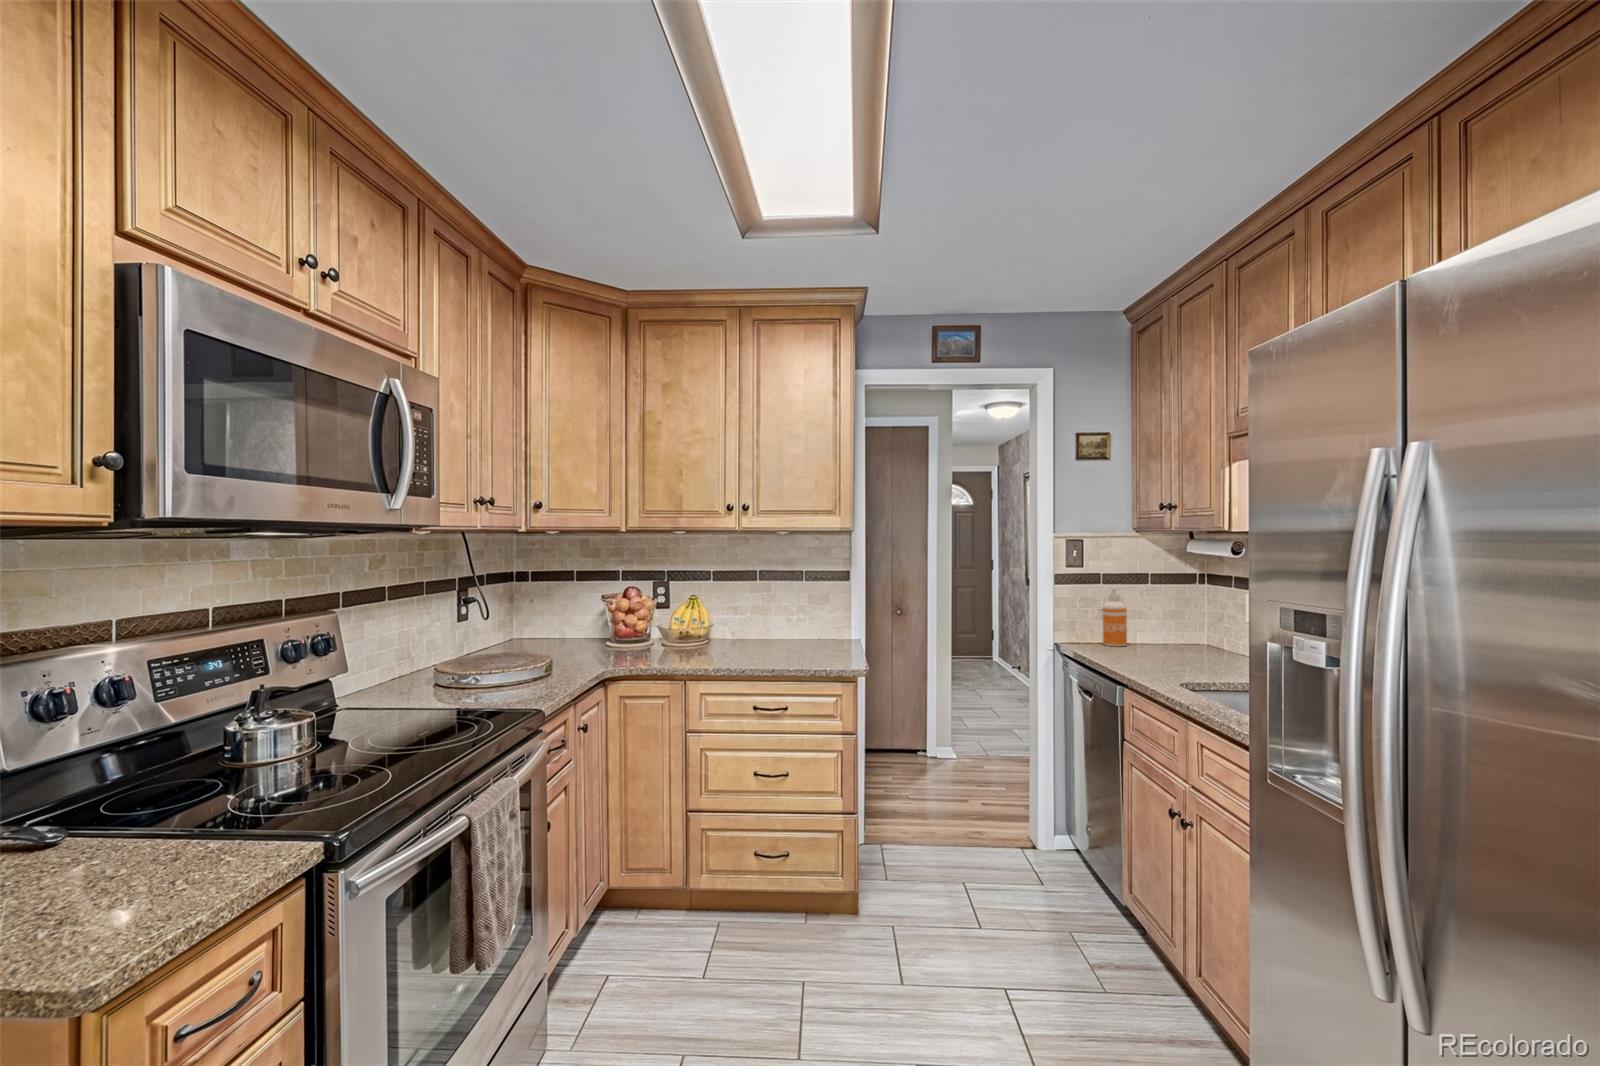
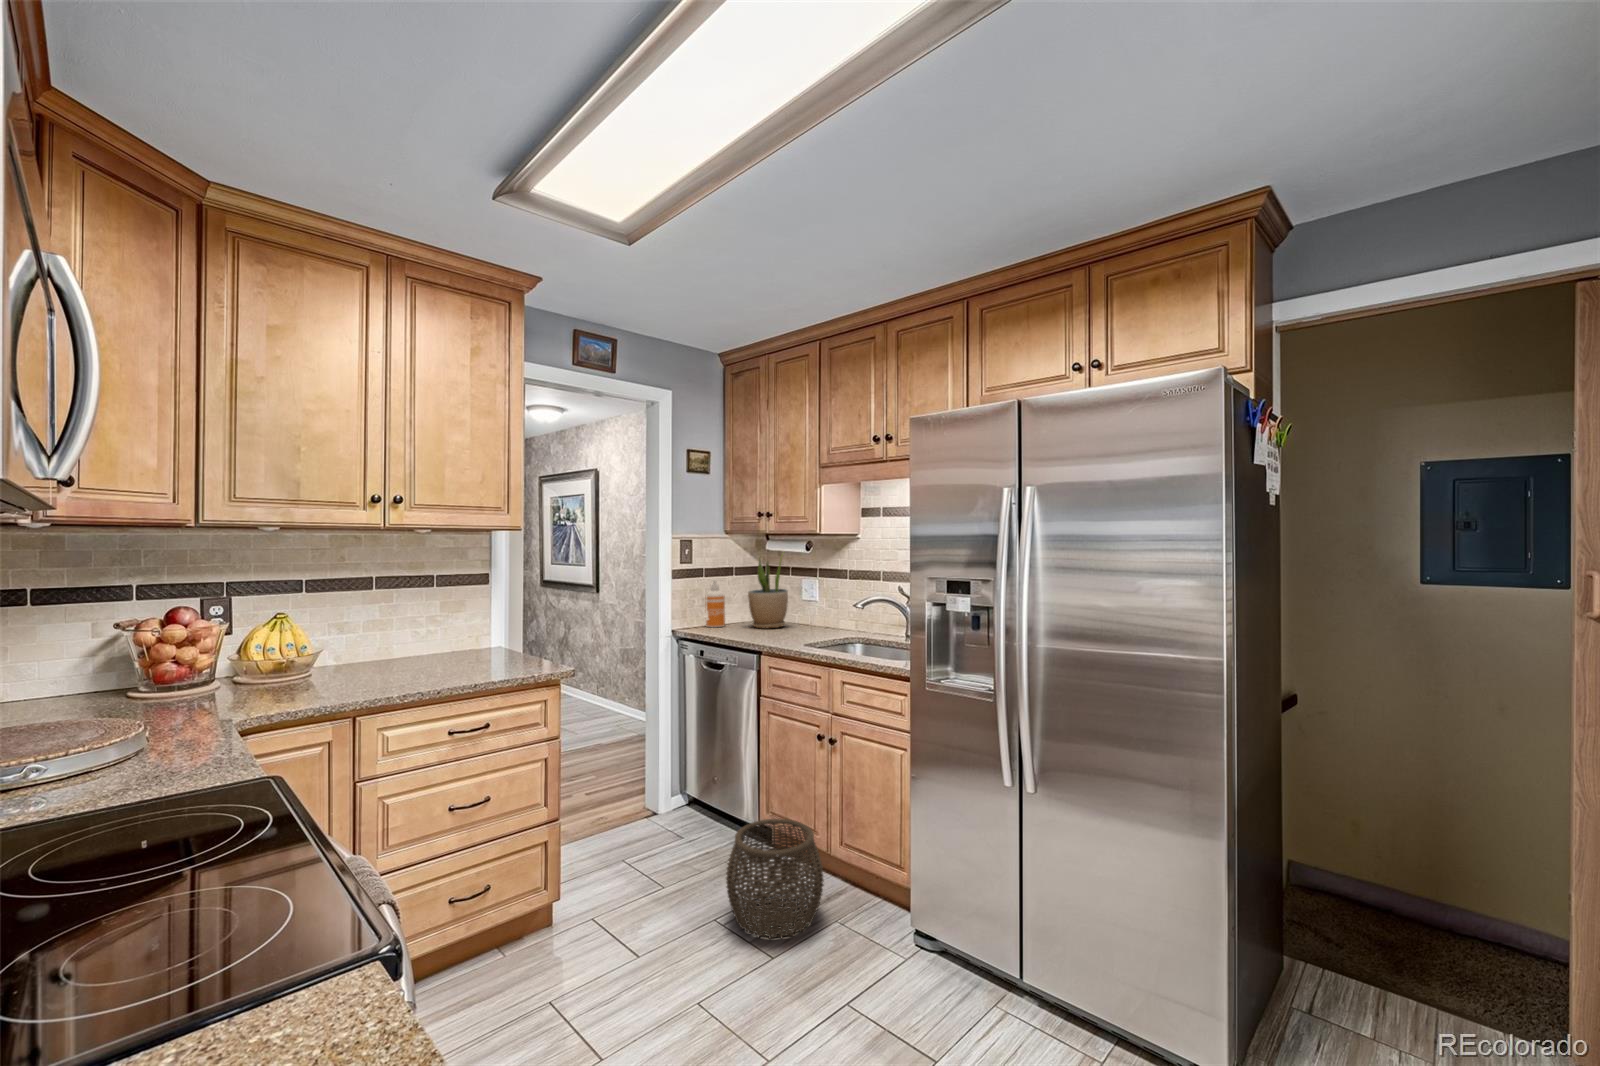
potted plant: none [1150,556,1207,655] -> present [748,559,788,628]
woven basket: none [993,878,1116,1025] -> present [726,819,824,939]

